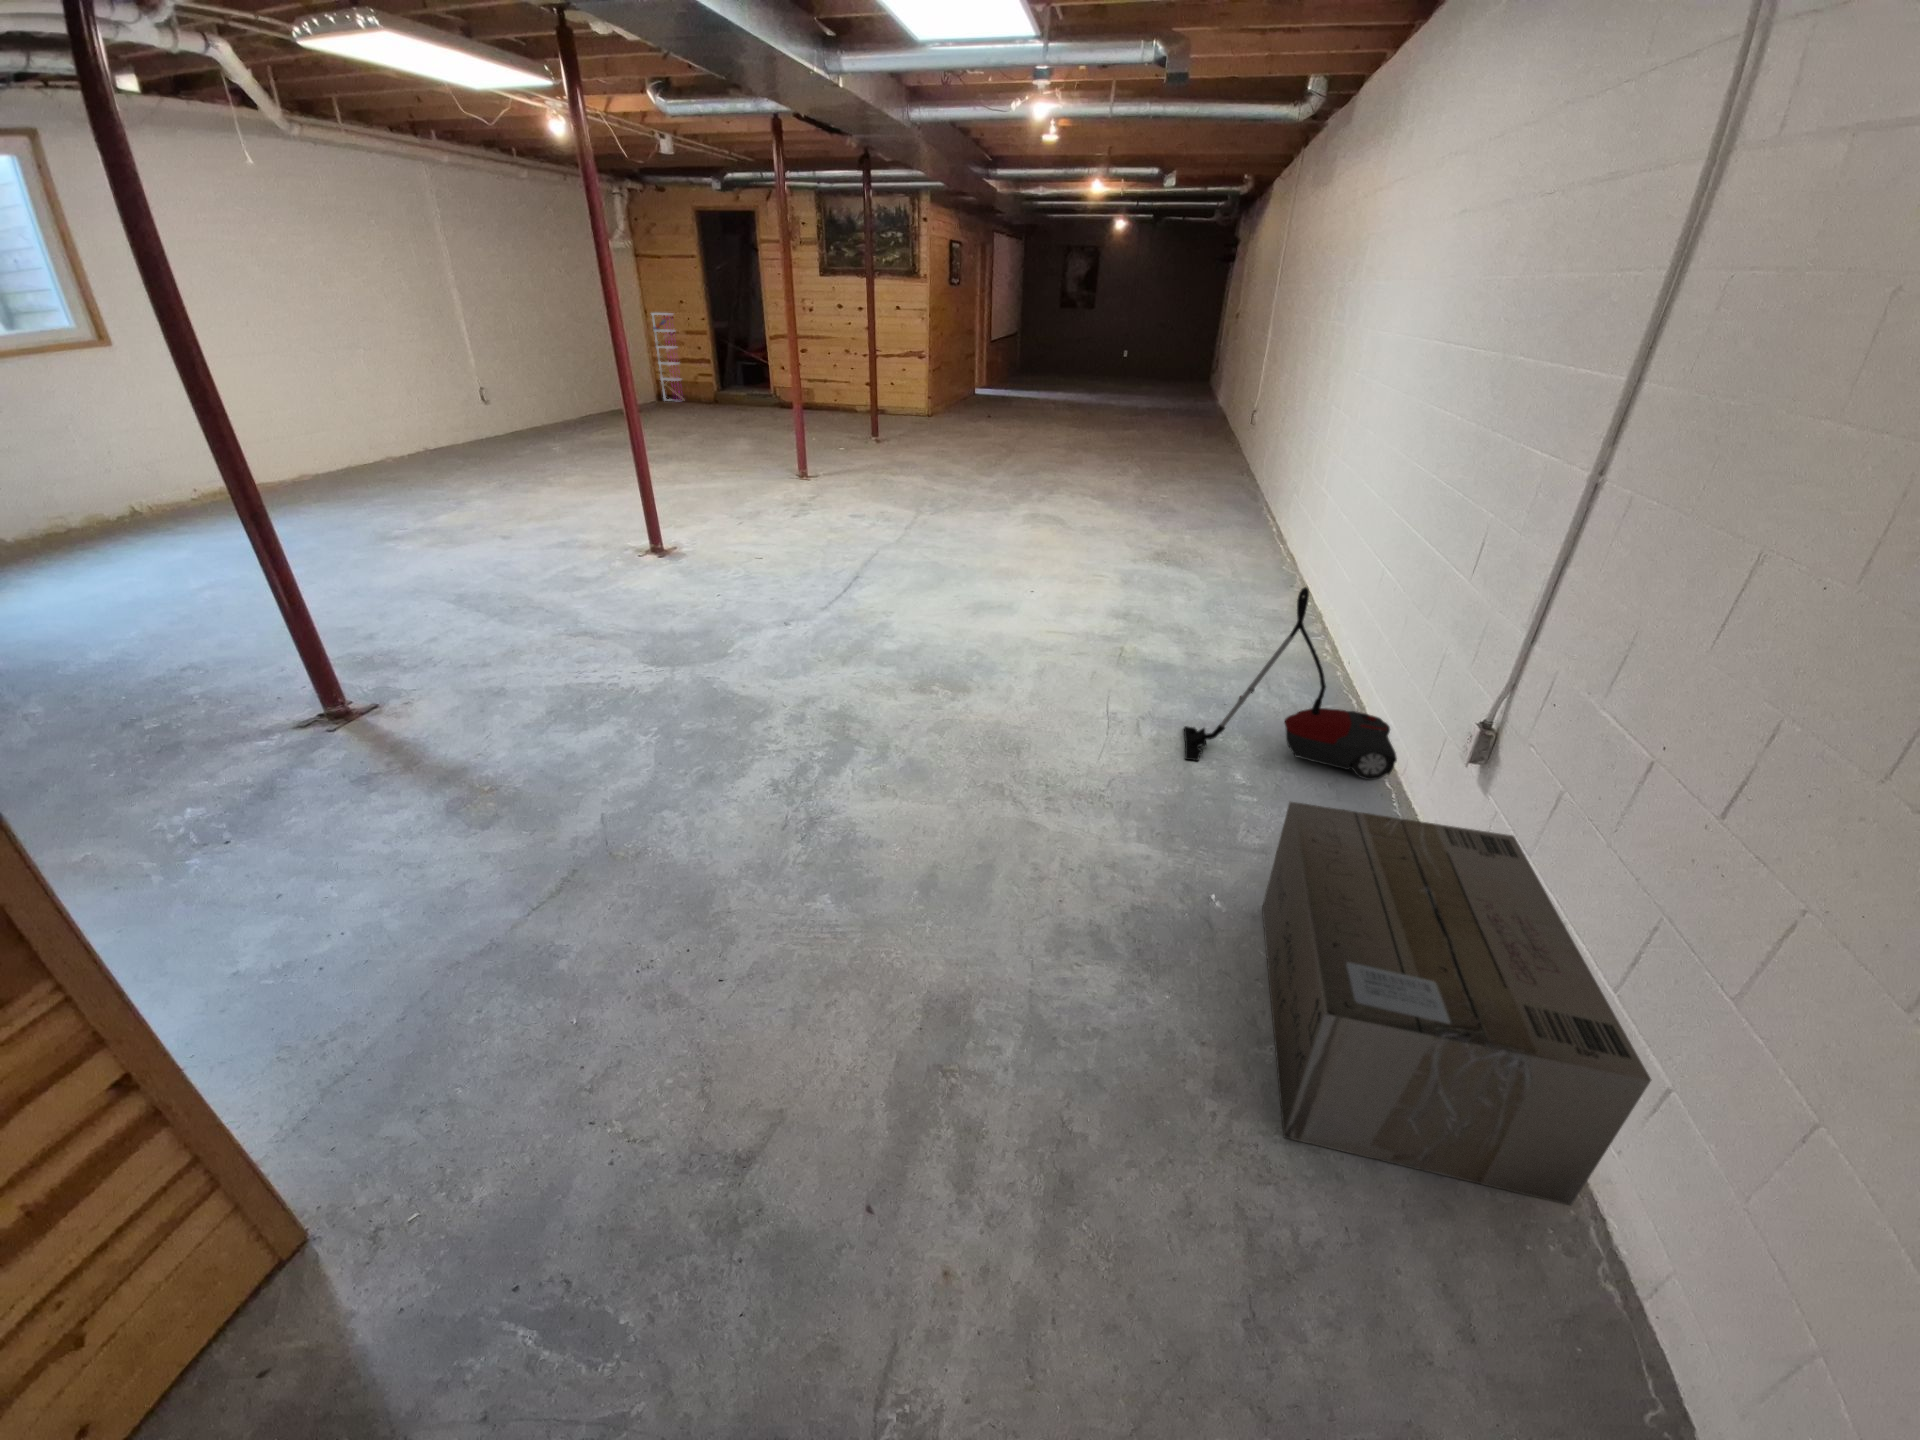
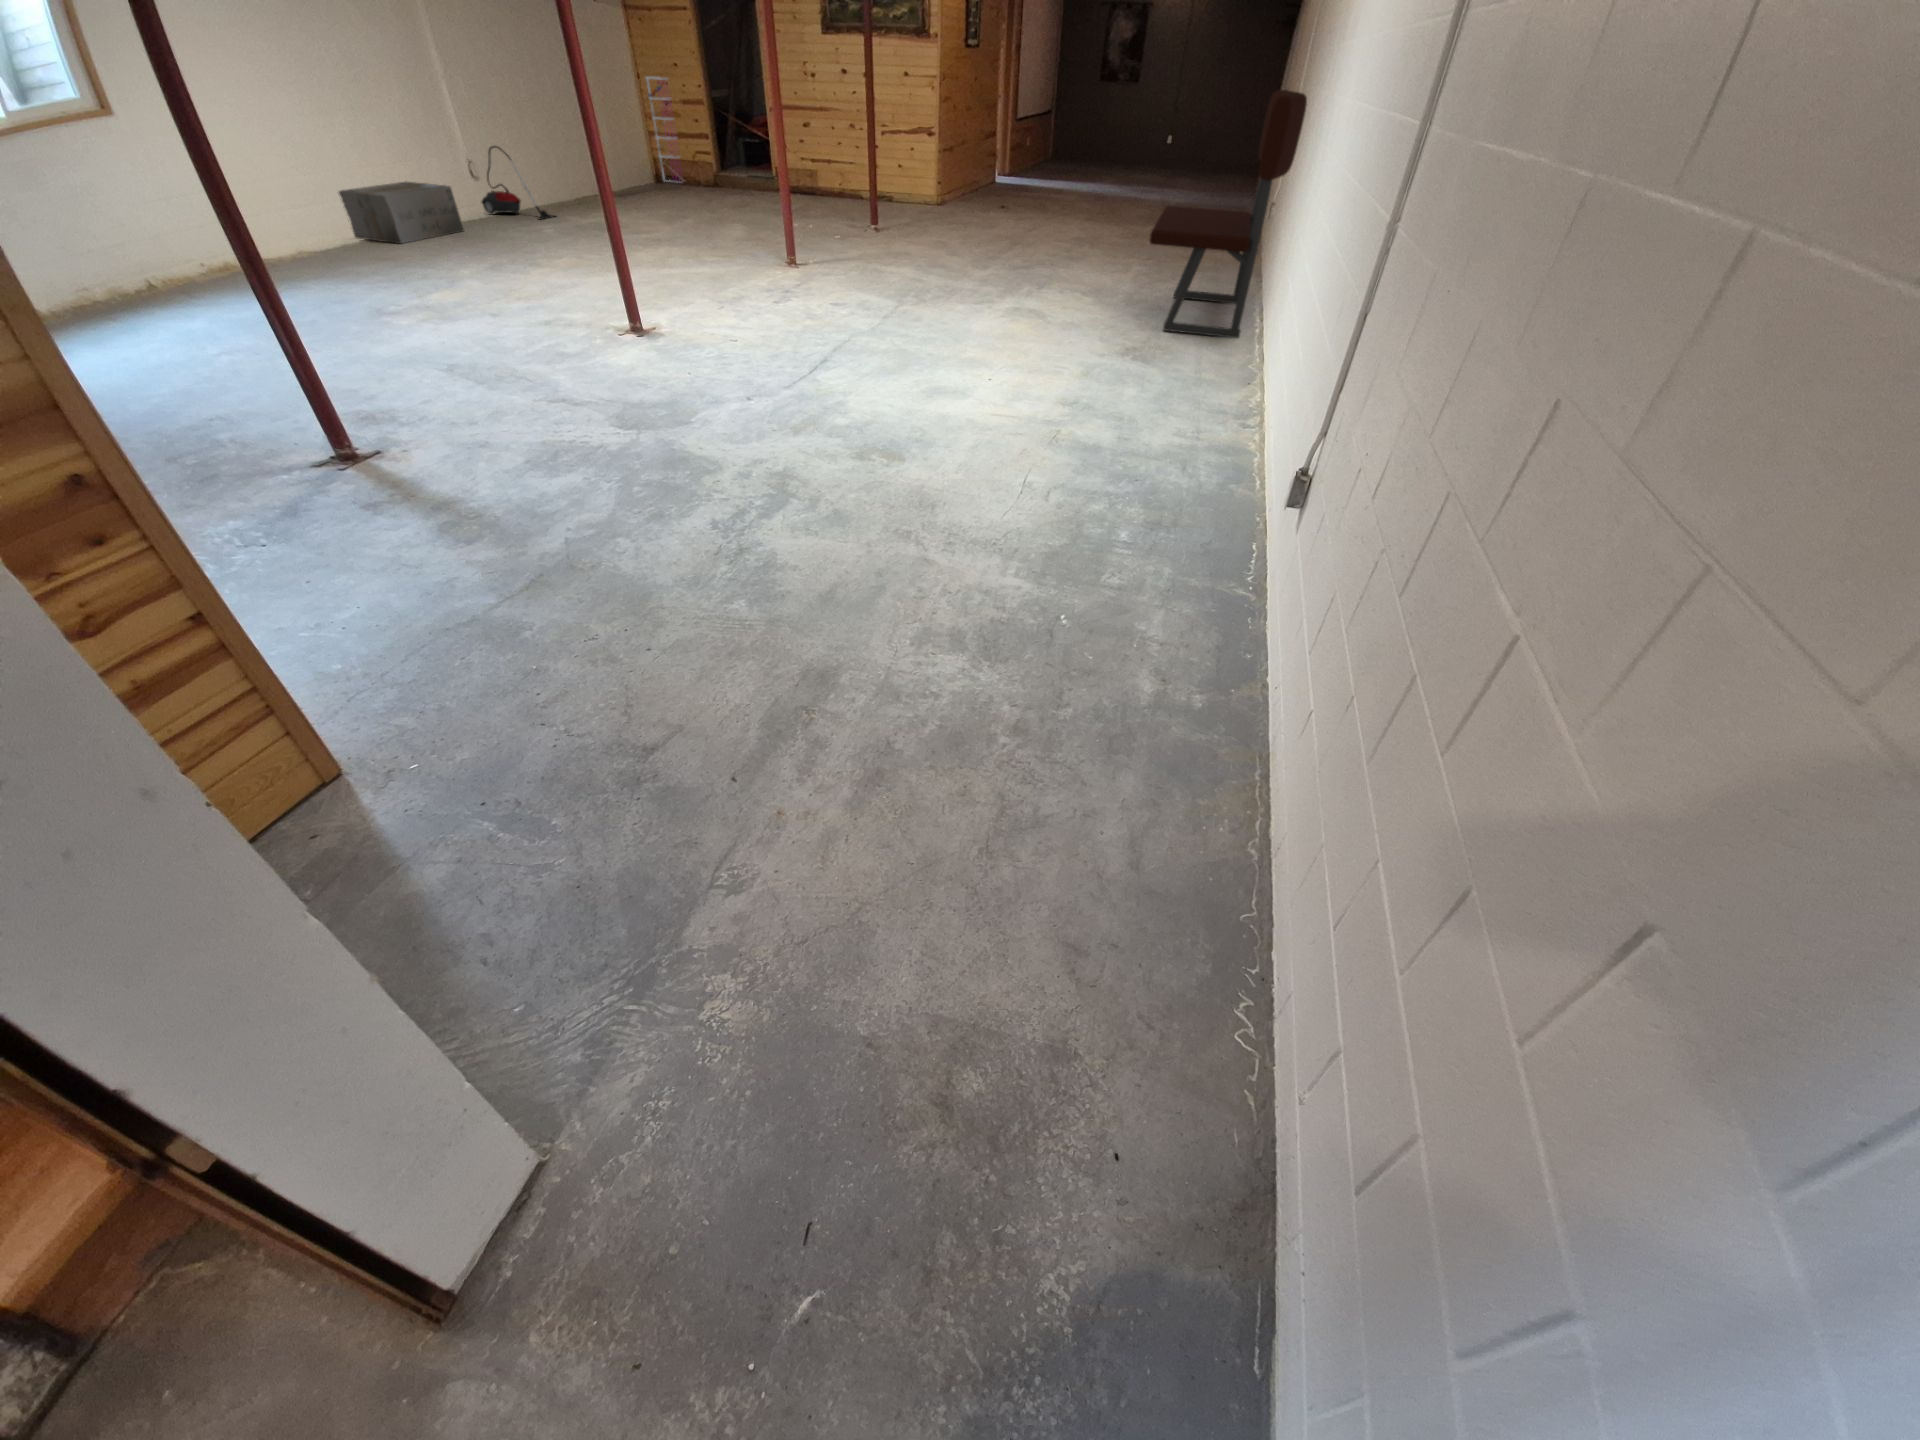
bench: none [1170,319,1313,540] -> present [1150,90,1307,338]
vacuum cleaner: present [1184,587,1397,780] -> present [482,146,555,220]
cardboard box: present [1262,802,1651,1205] -> present [339,181,464,244]

